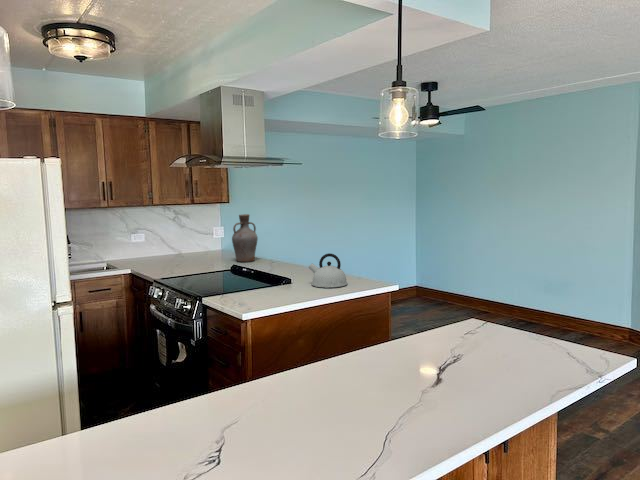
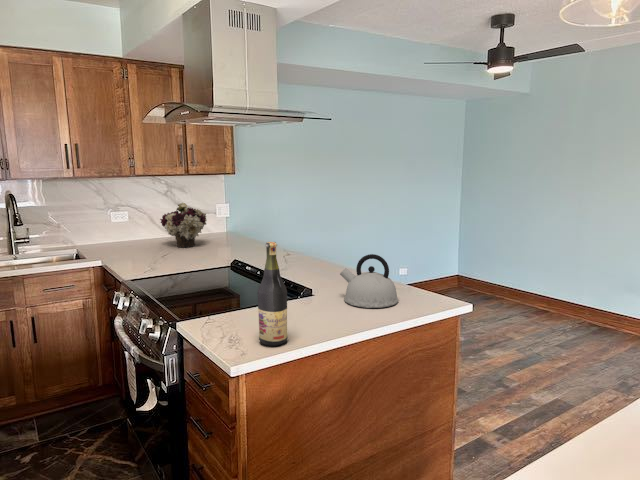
vase: present [232,214,258,262] -> none [236,190,269,253]
flower arrangement: none [172,225,208,260] -> present [160,202,207,248]
wine bottle: none [257,242,275,305] -> present [258,242,288,346]

